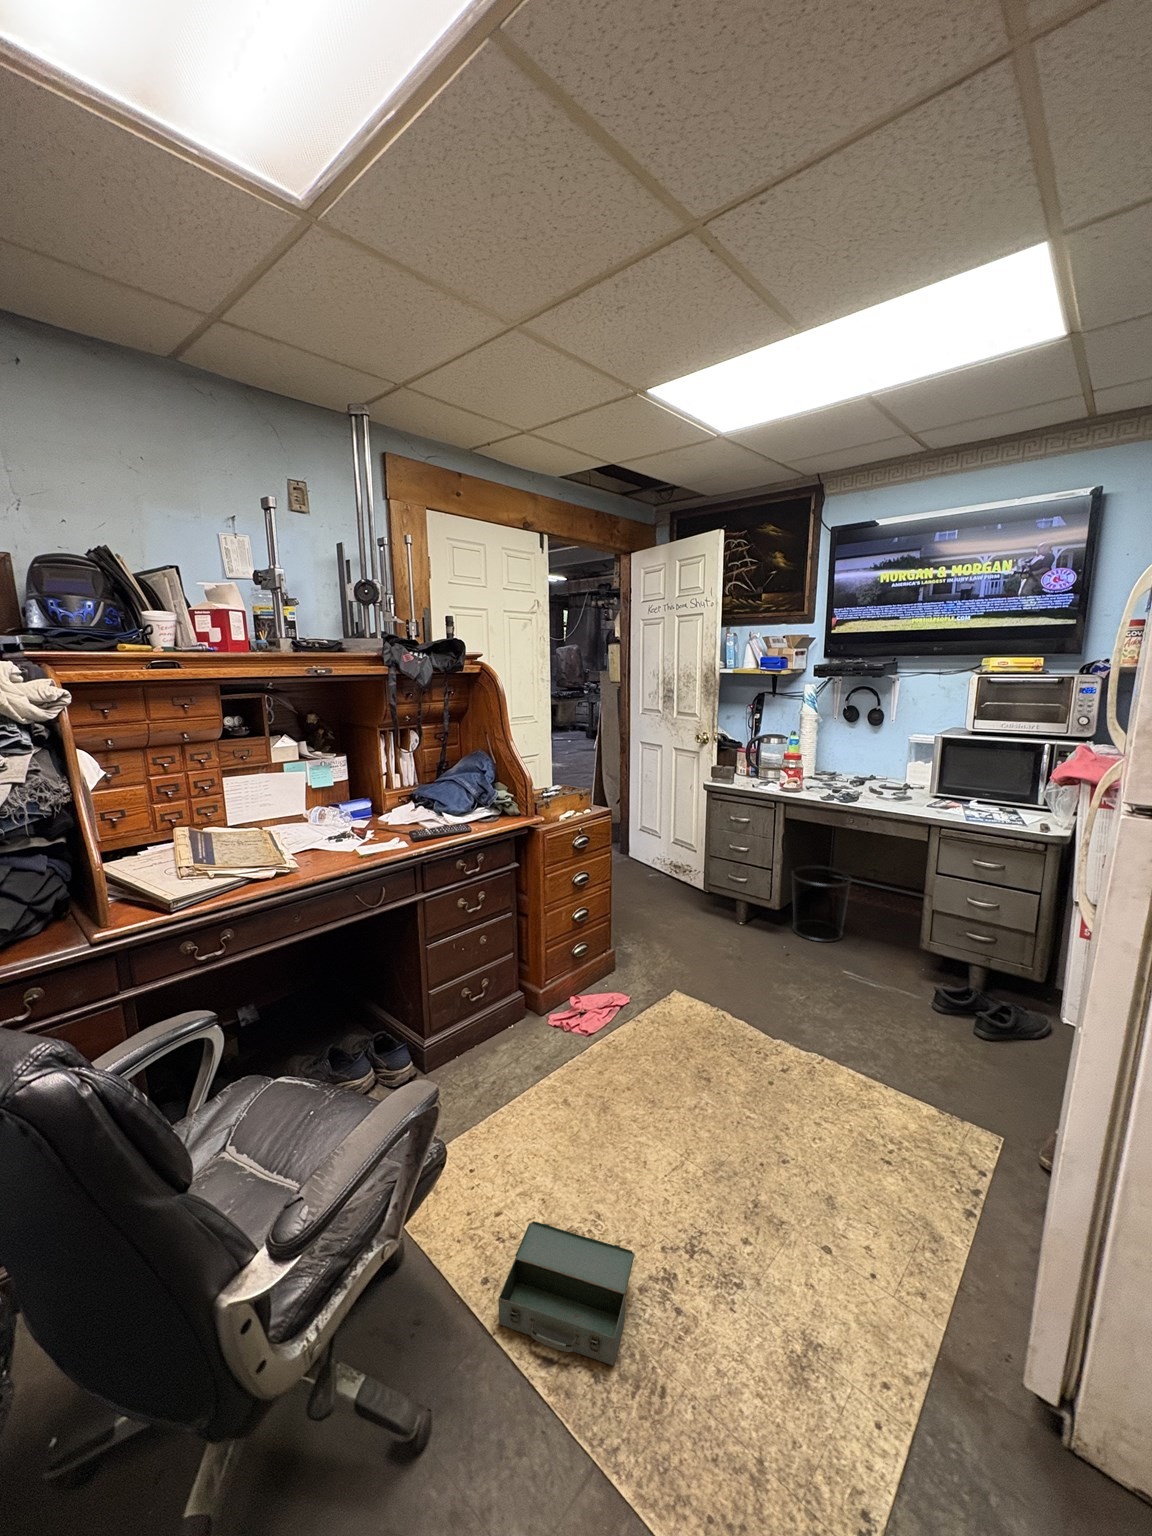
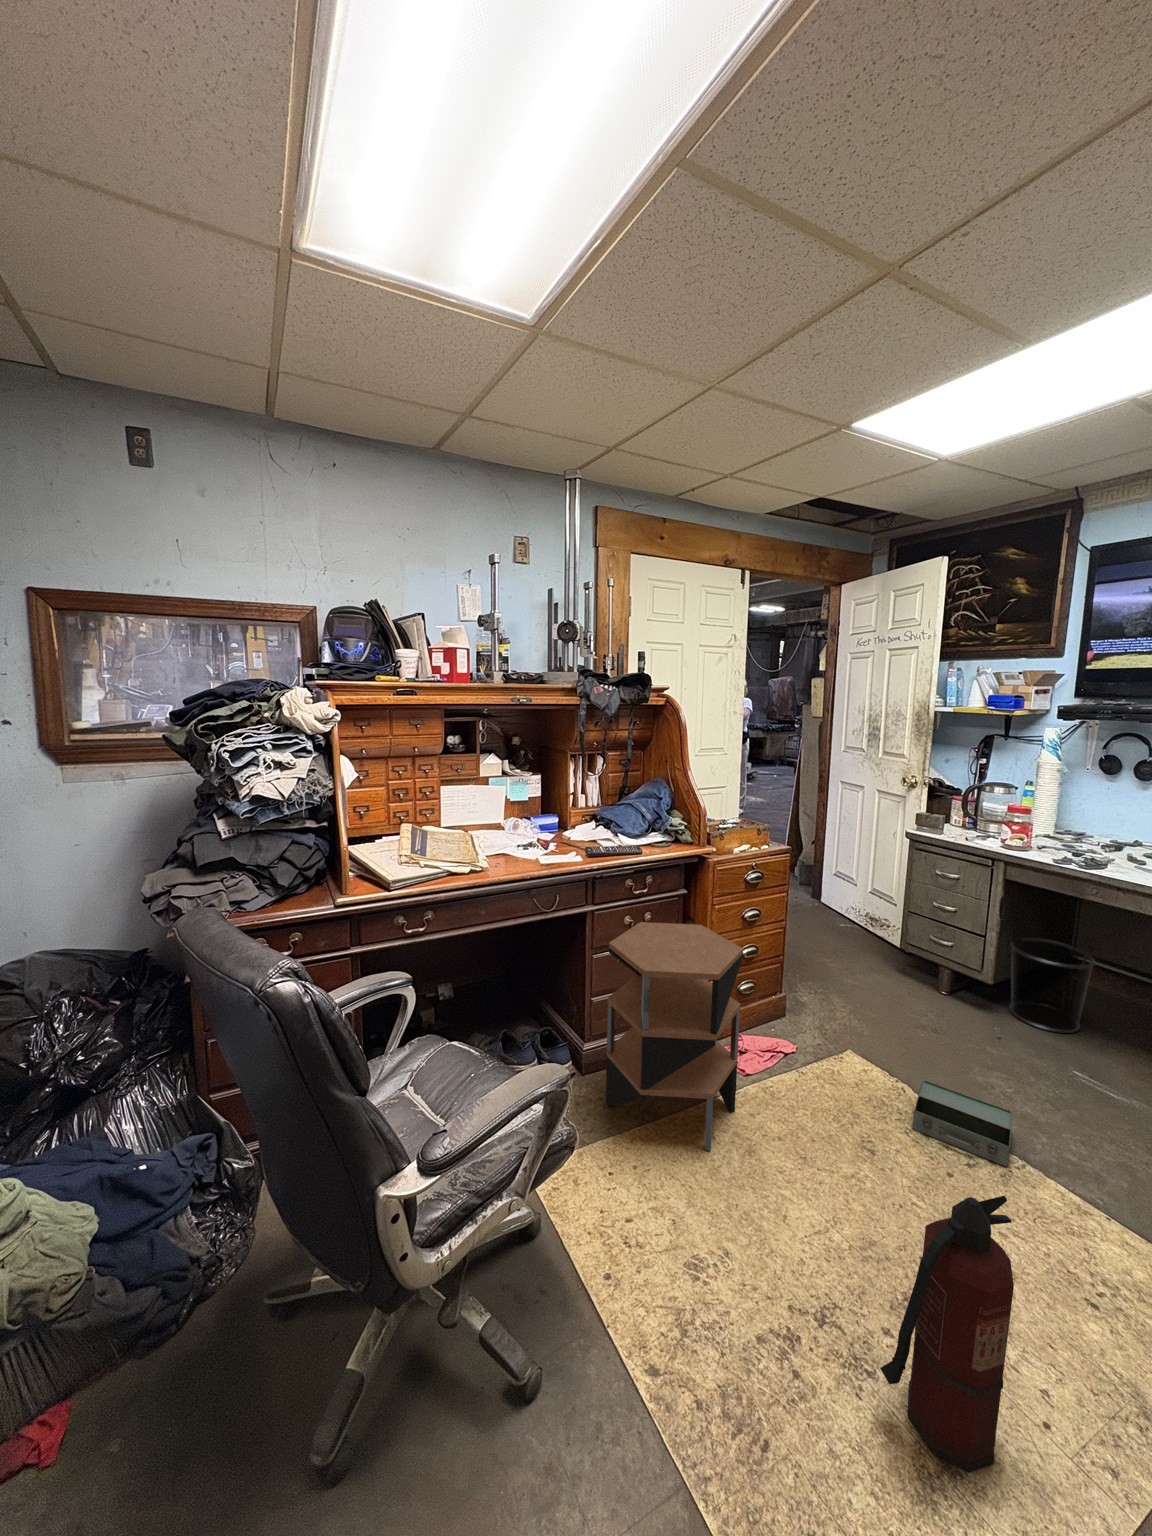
side table: none [448,897,585,1121] -> present [606,922,743,1151]
fire extinguisher: none [750,1095,853,1339] -> present [880,1196,1014,1473]
toolbox: present [498,1221,634,1366] -> present [913,1081,1012,1167]

